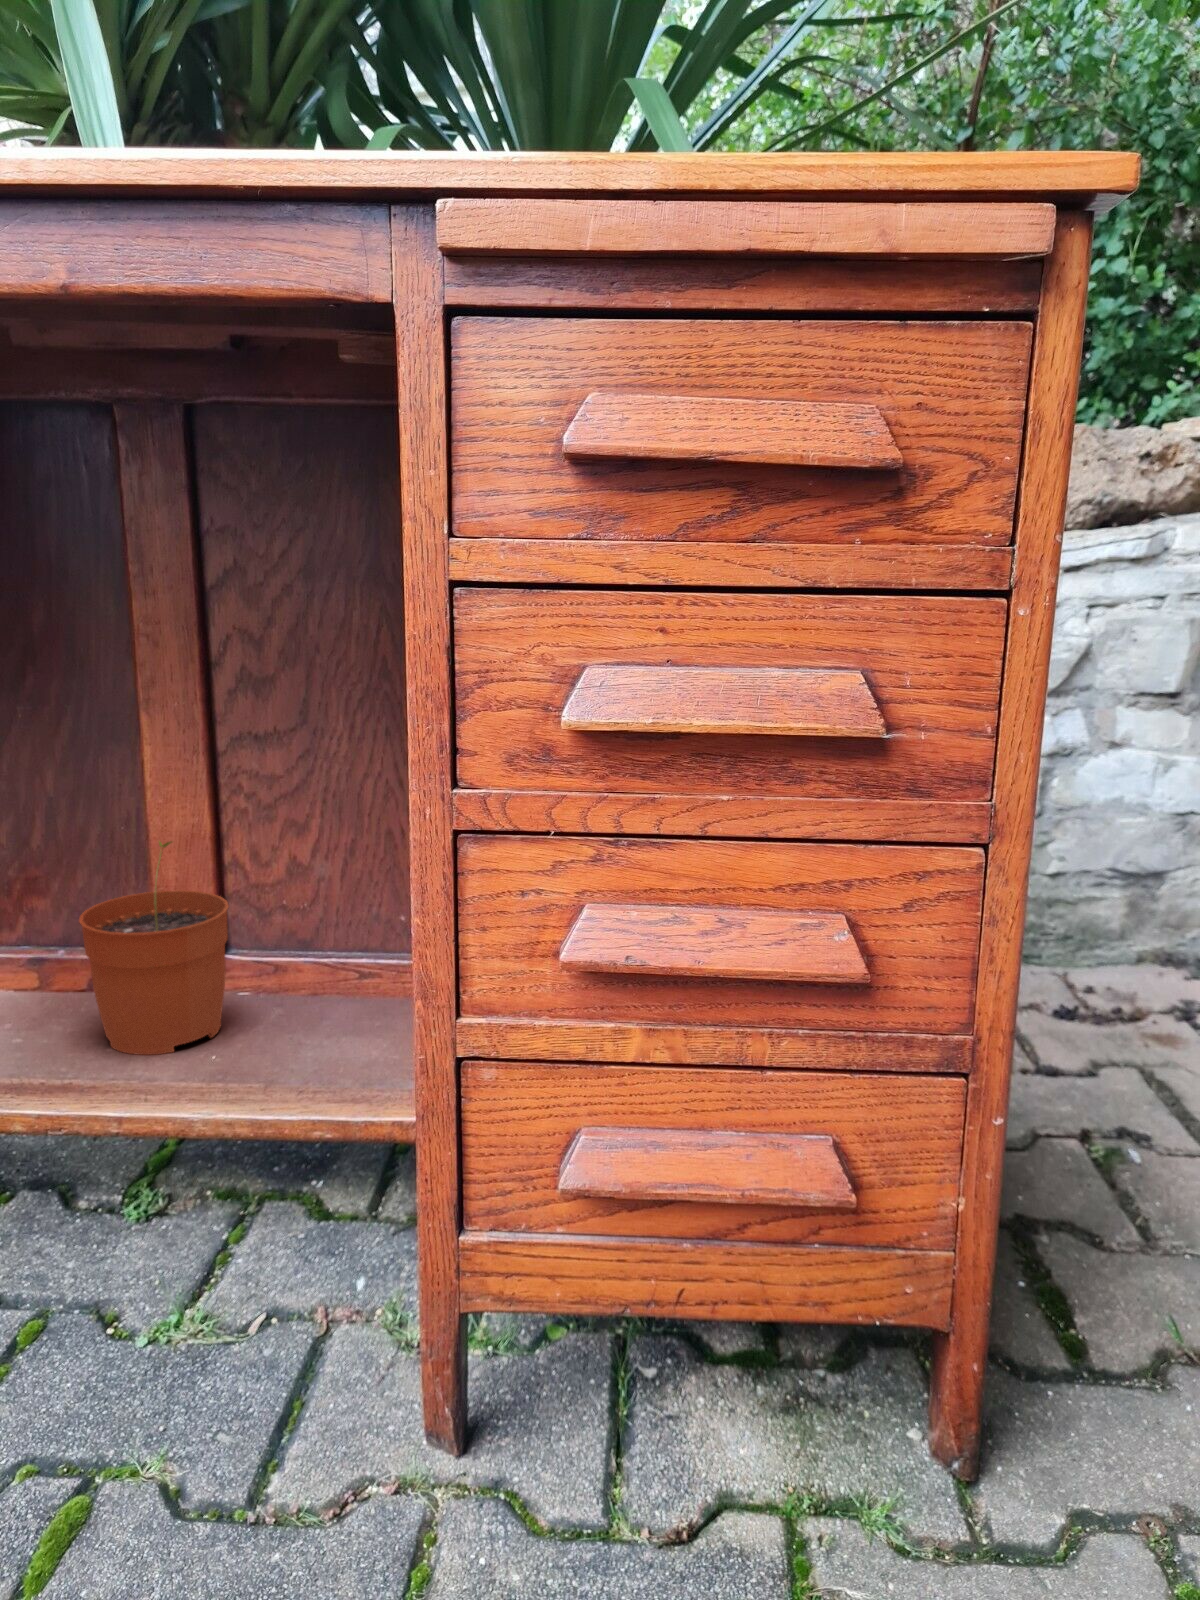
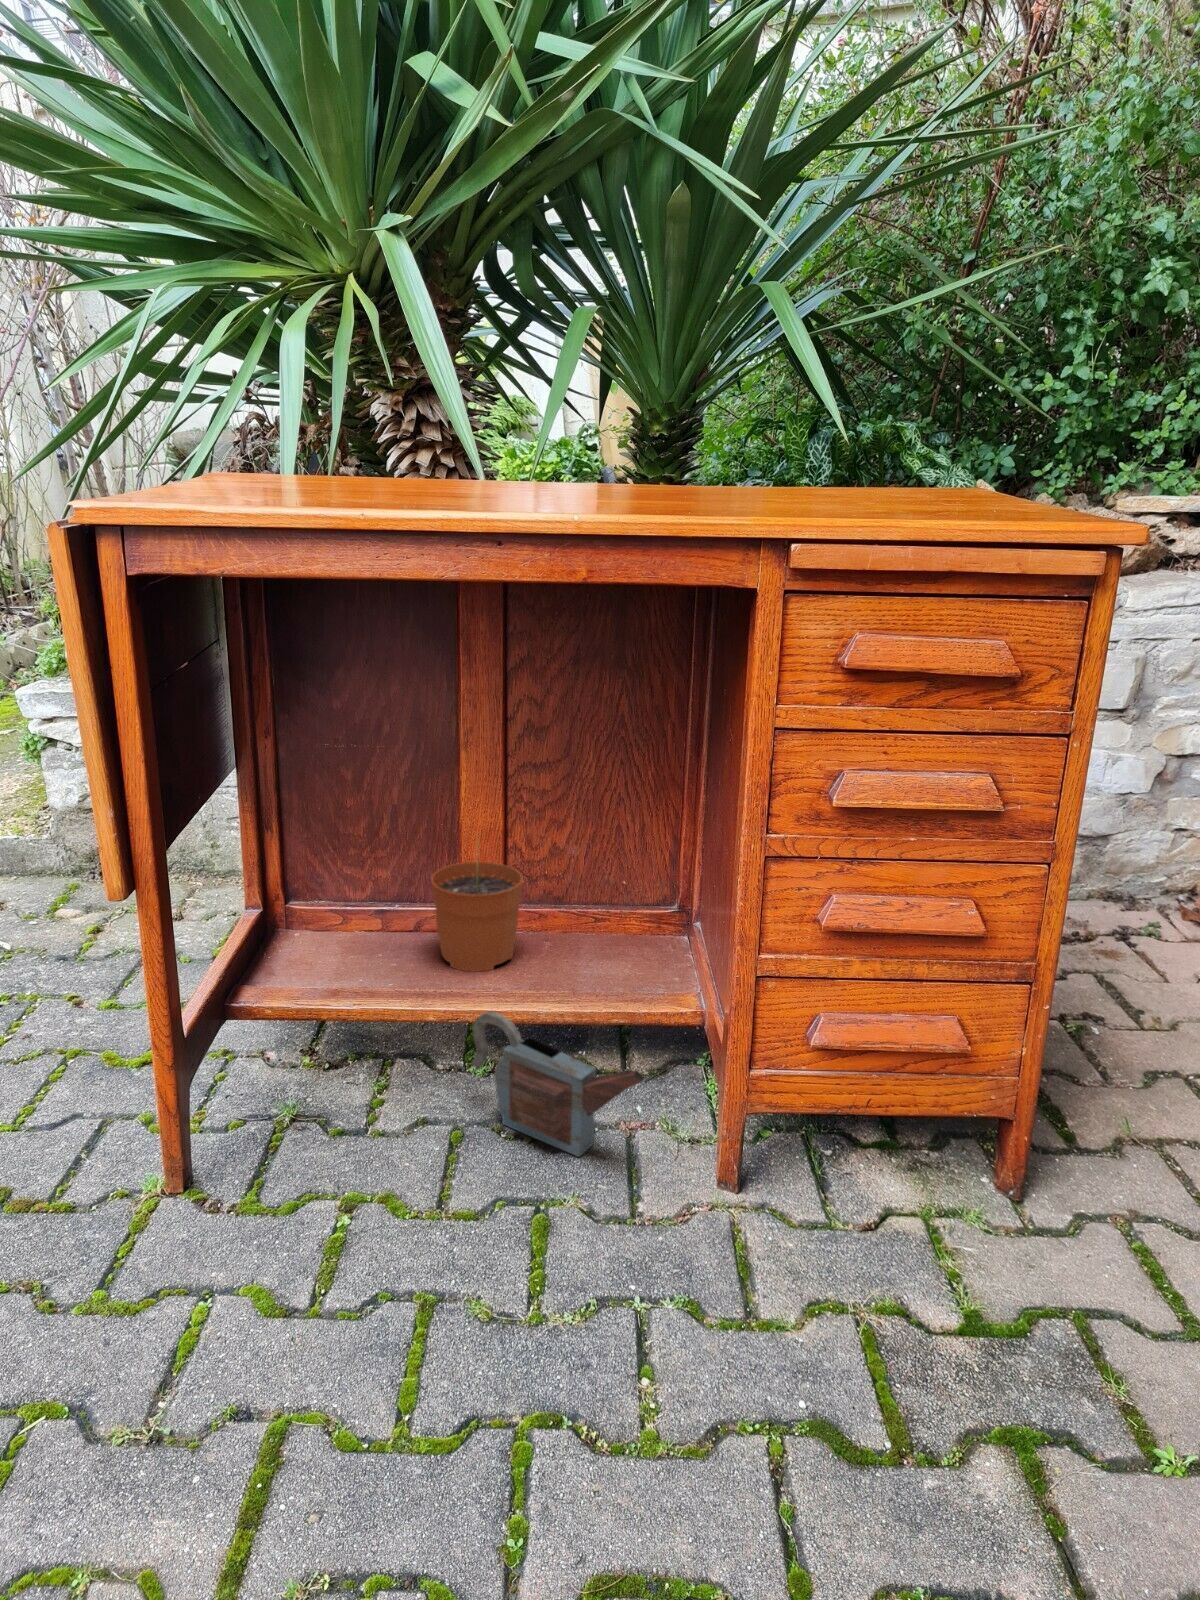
watering can: none [79,1117,295,1375] -> present [472,1011,645,1157]

